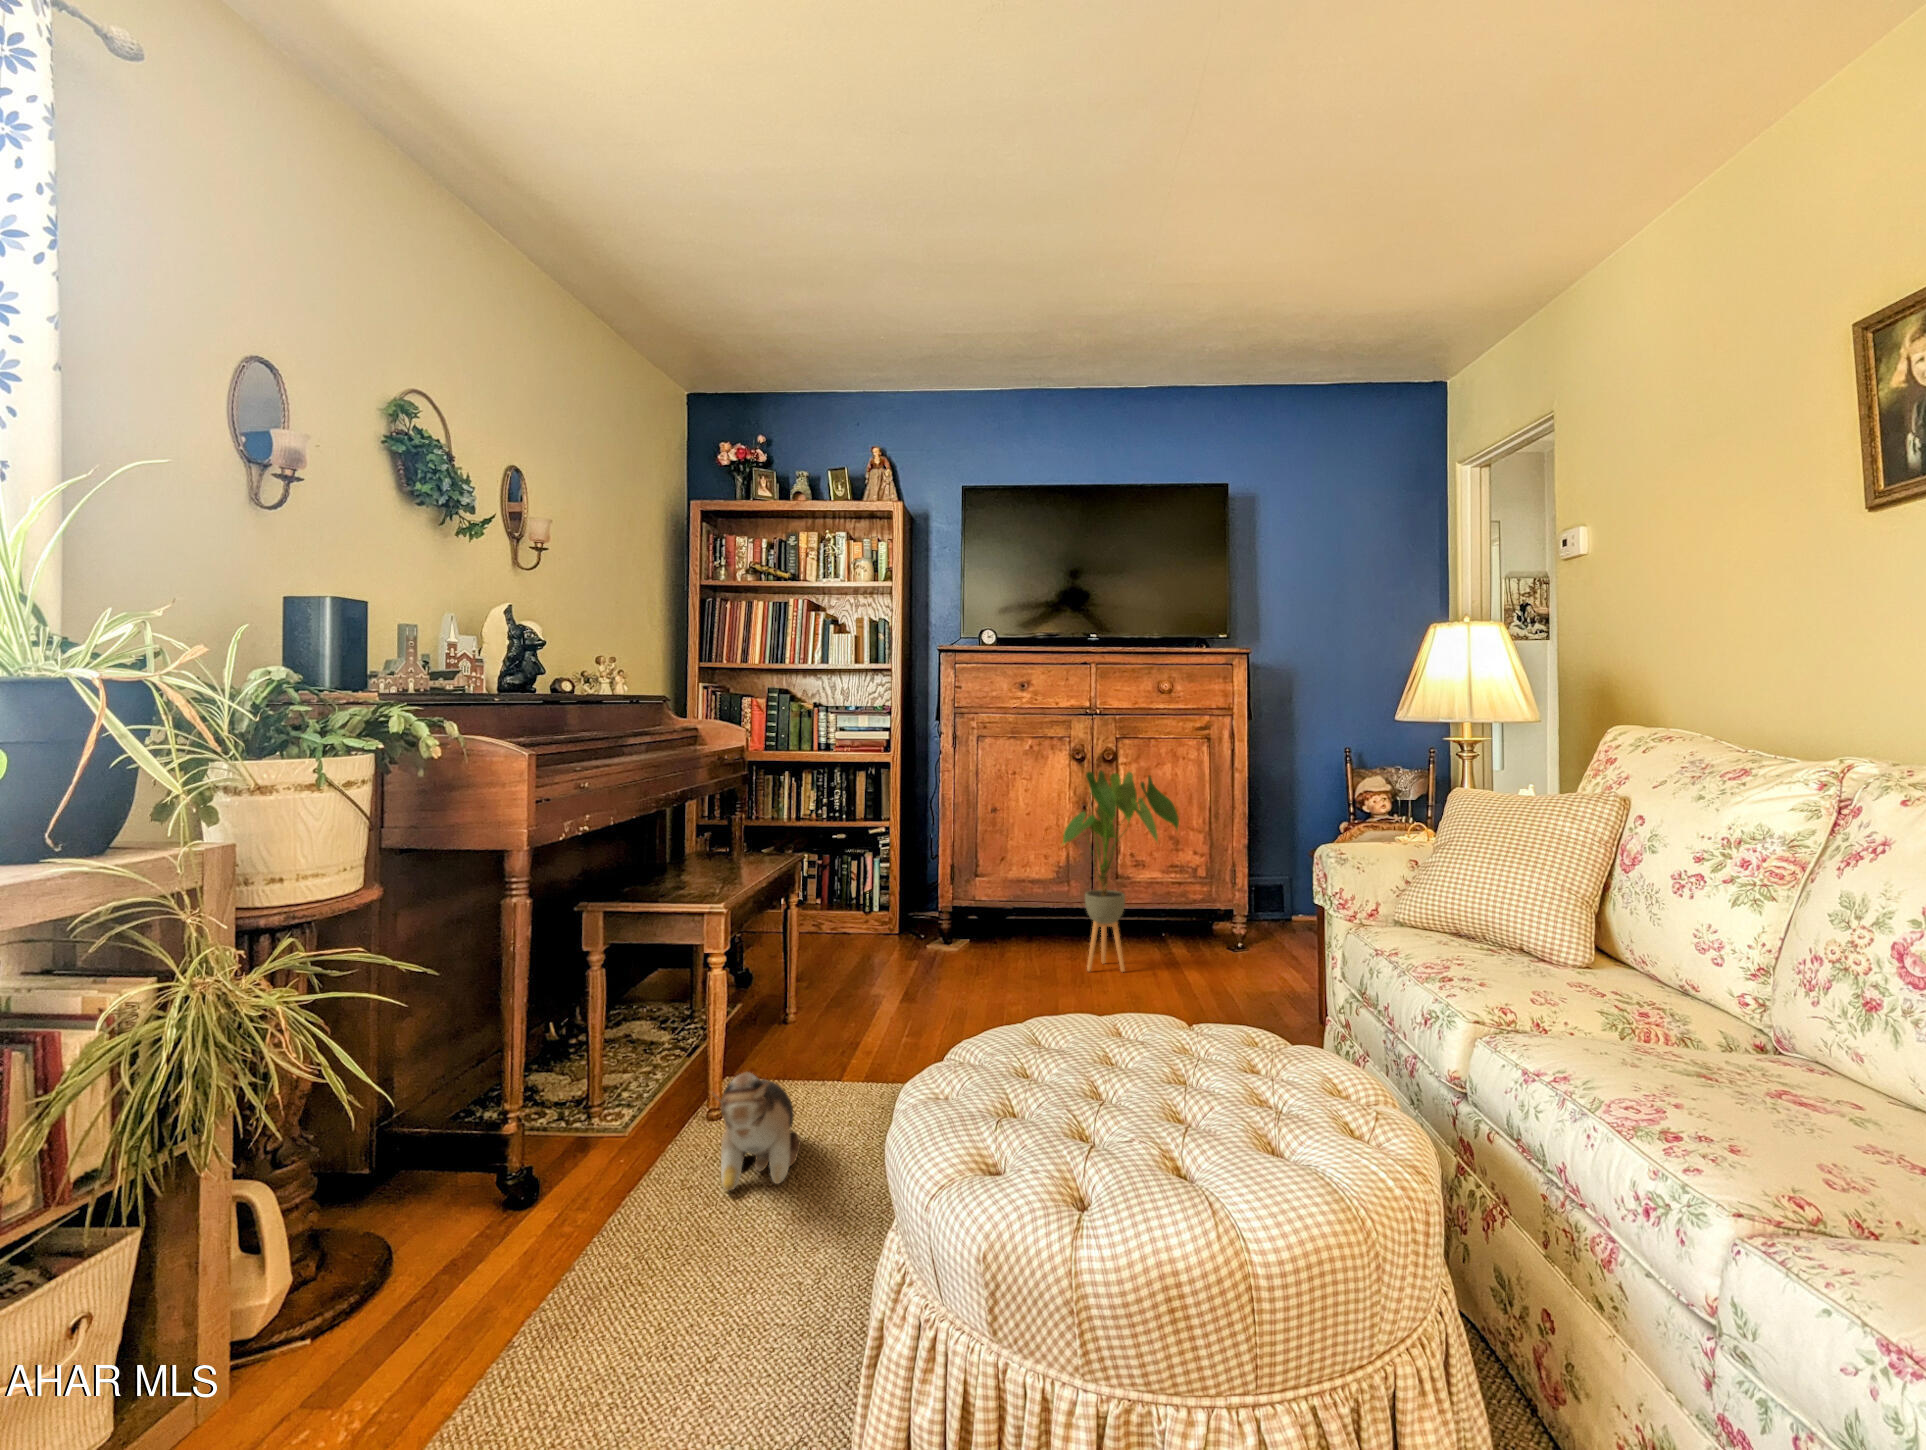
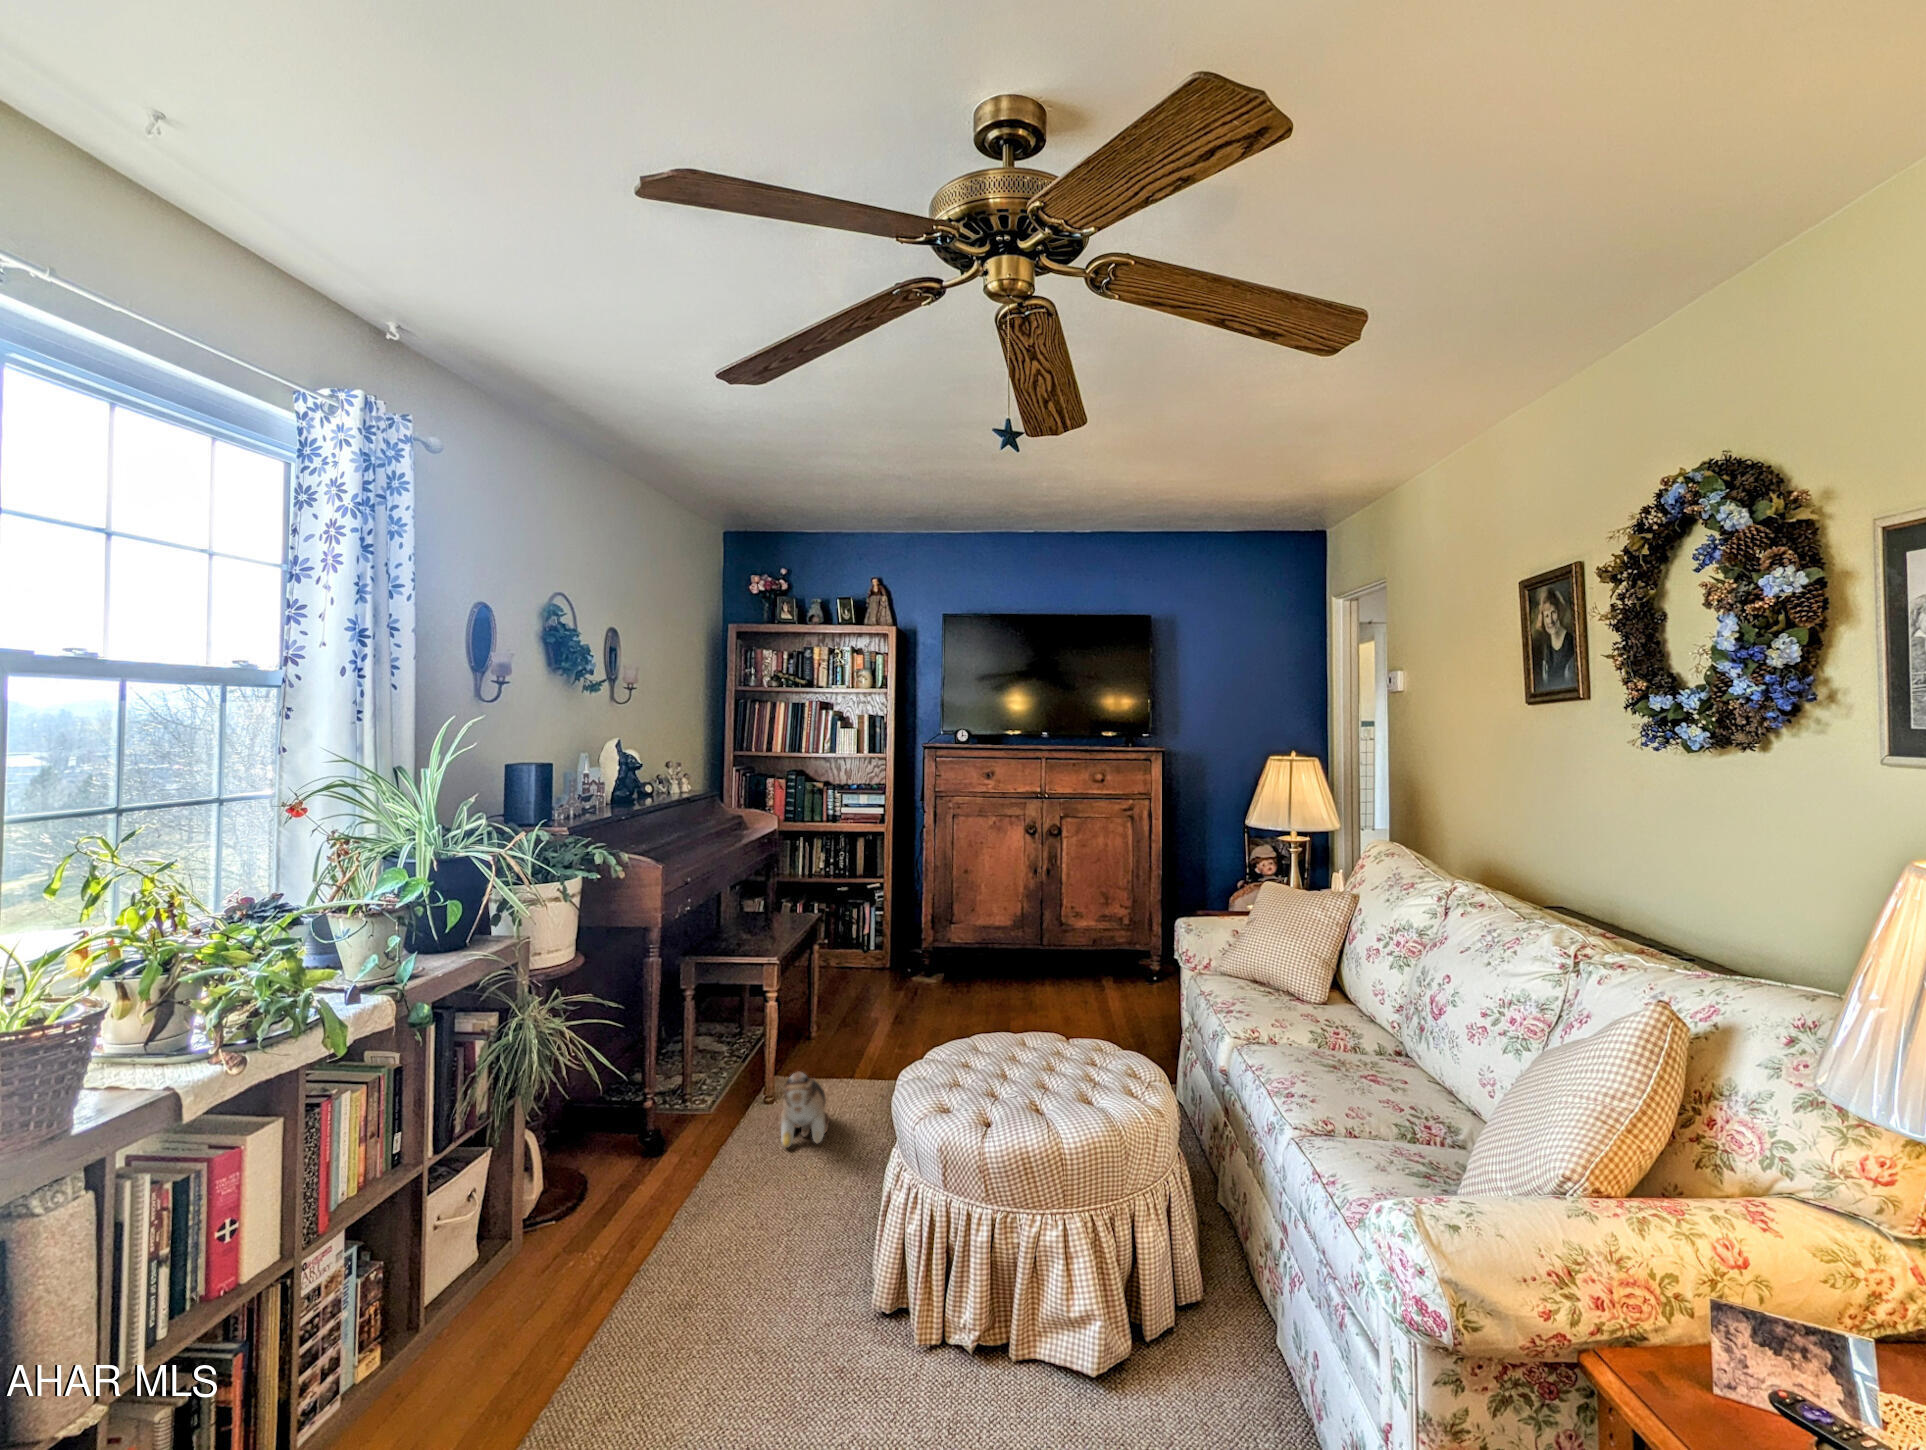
house plant: present [1062,771,1179,972] -> none [1015,846,1104,1002]

